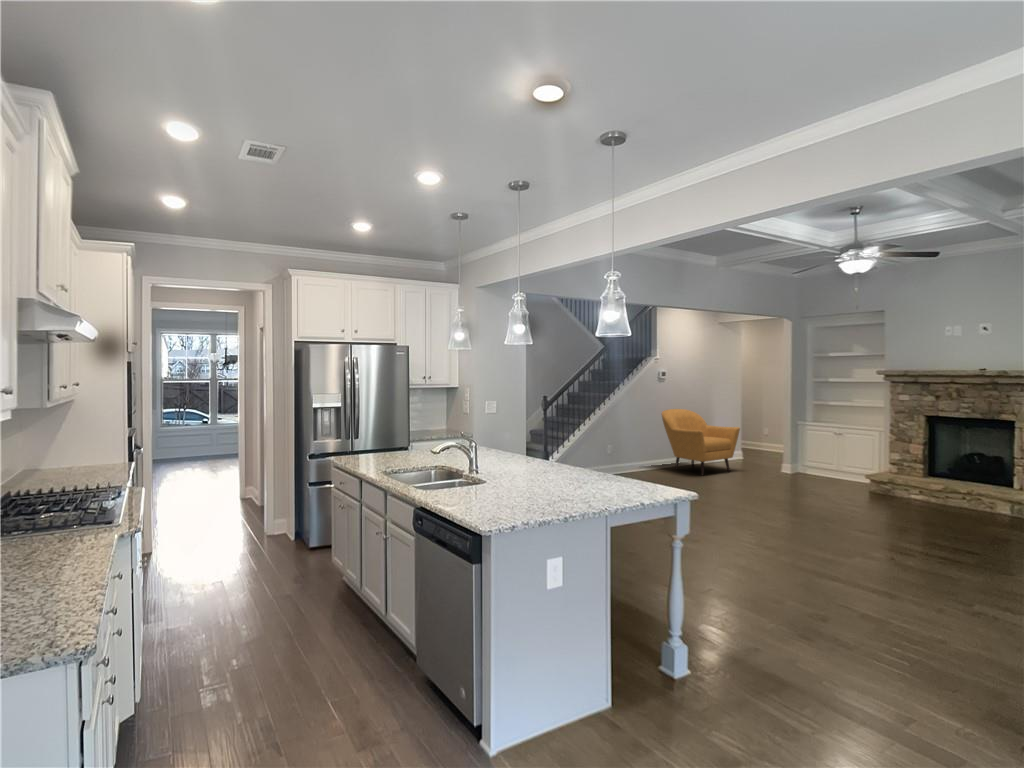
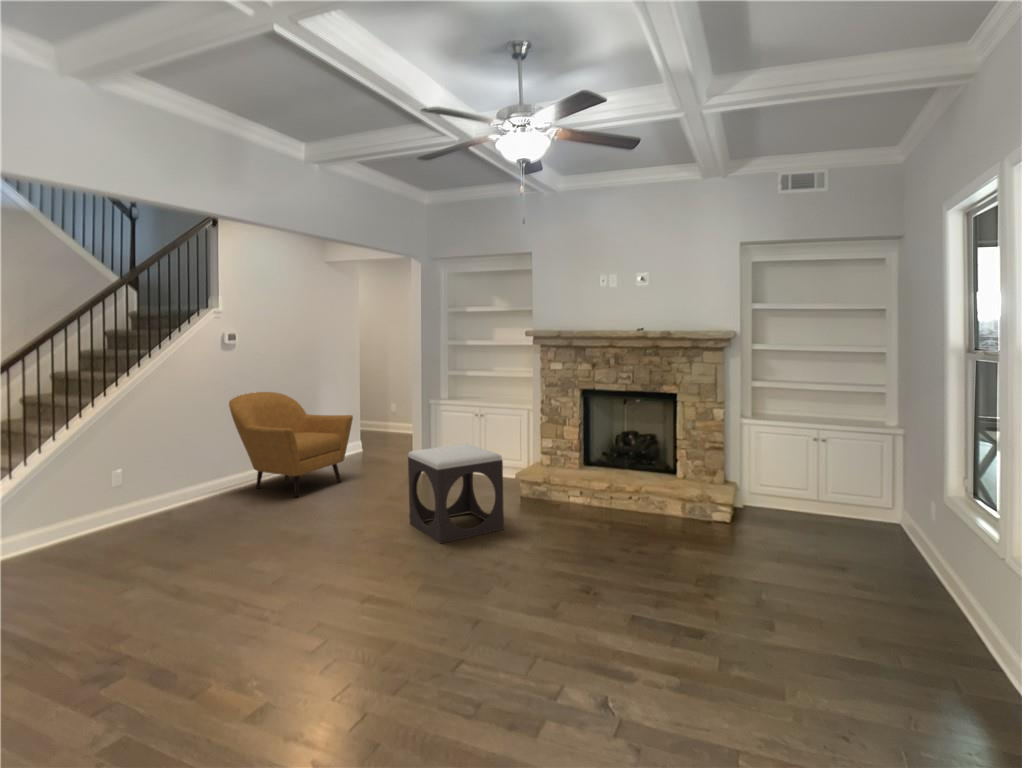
footstool: none [781,446,851,504] -> present [408,444,504,544]

